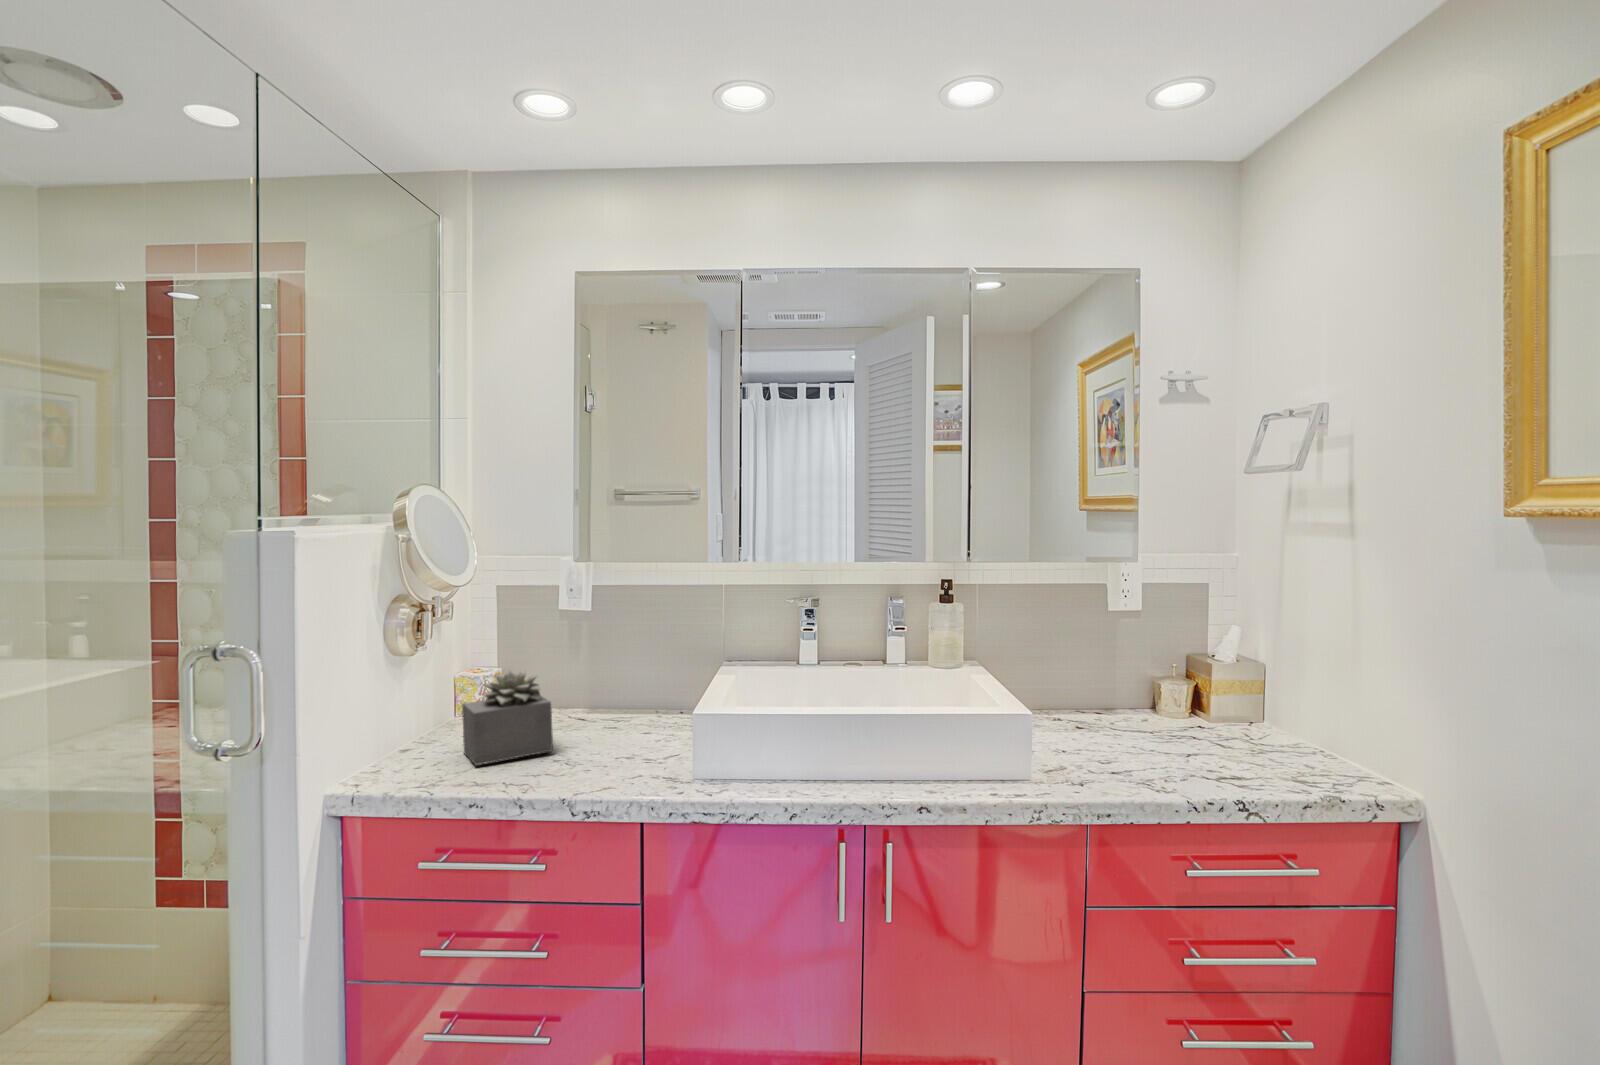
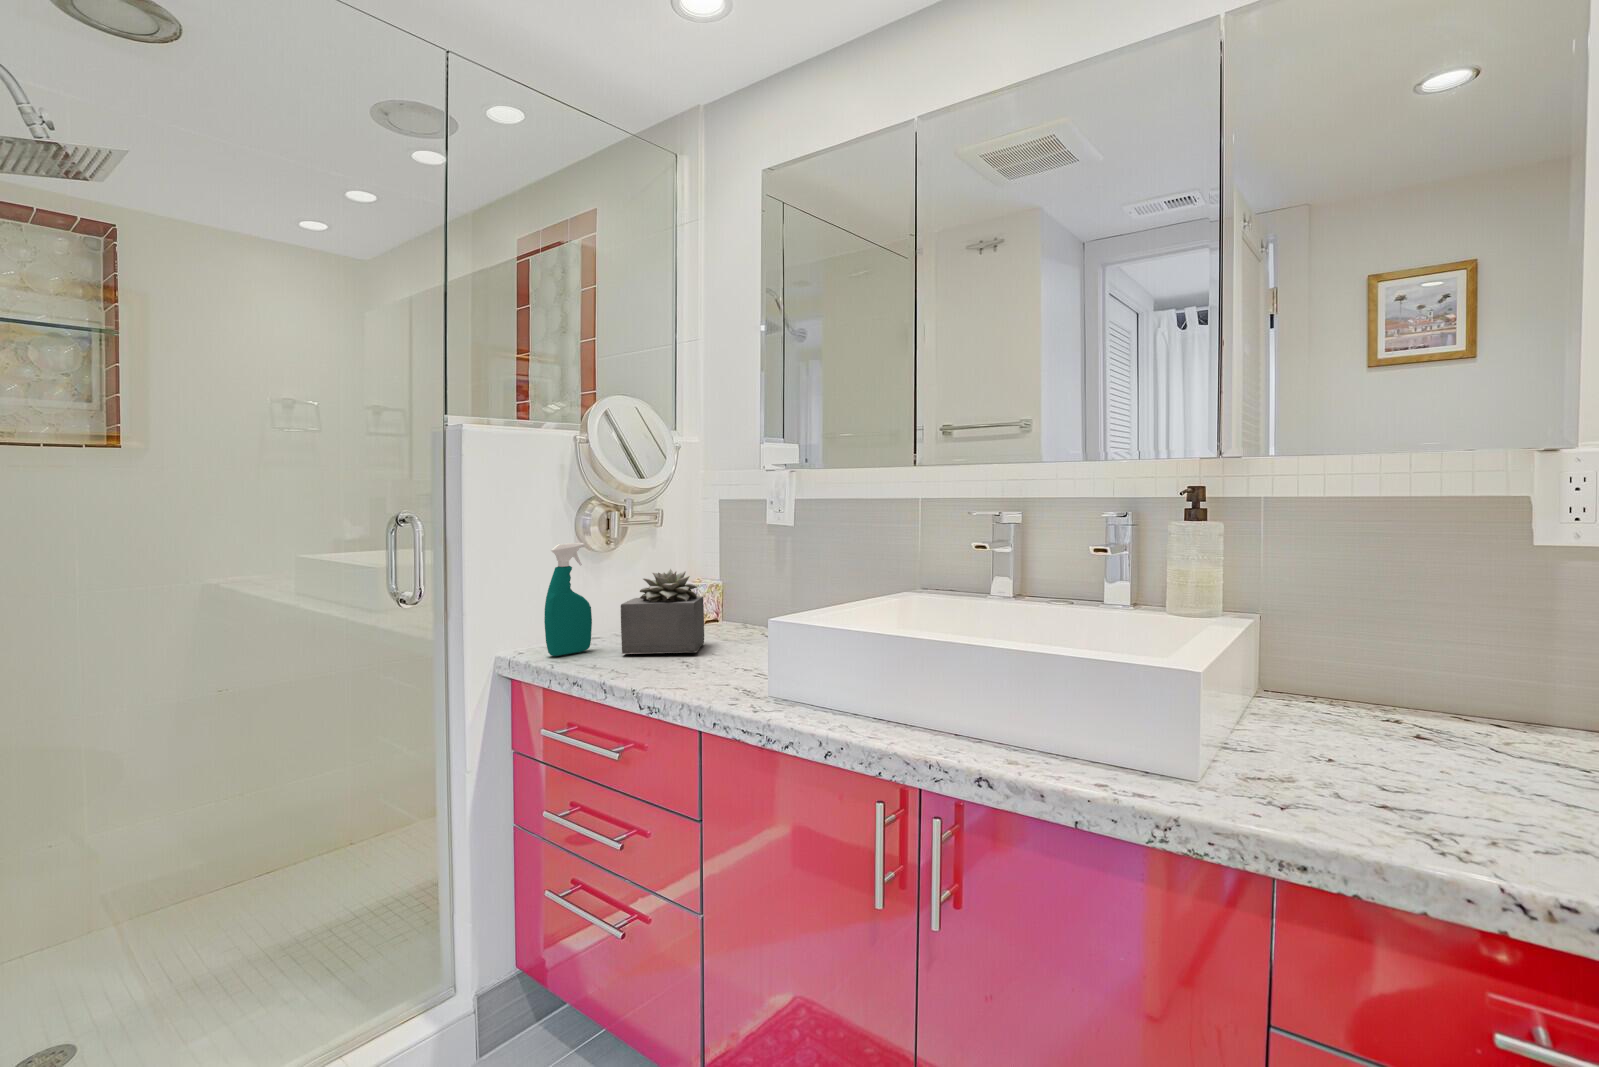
spray bottle: none [384,651,428,781] -> present [544,543,592,656]

